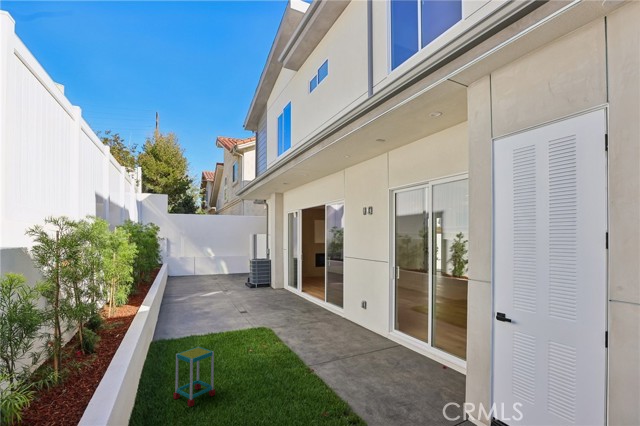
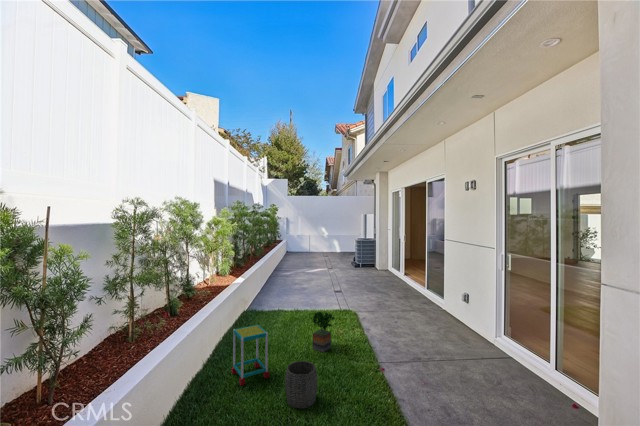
potted tree: none [243,328,265,366] -> present [313,312,335,352]
woven basket: none [240,371,269,412] -> present [285,361,317,409]

